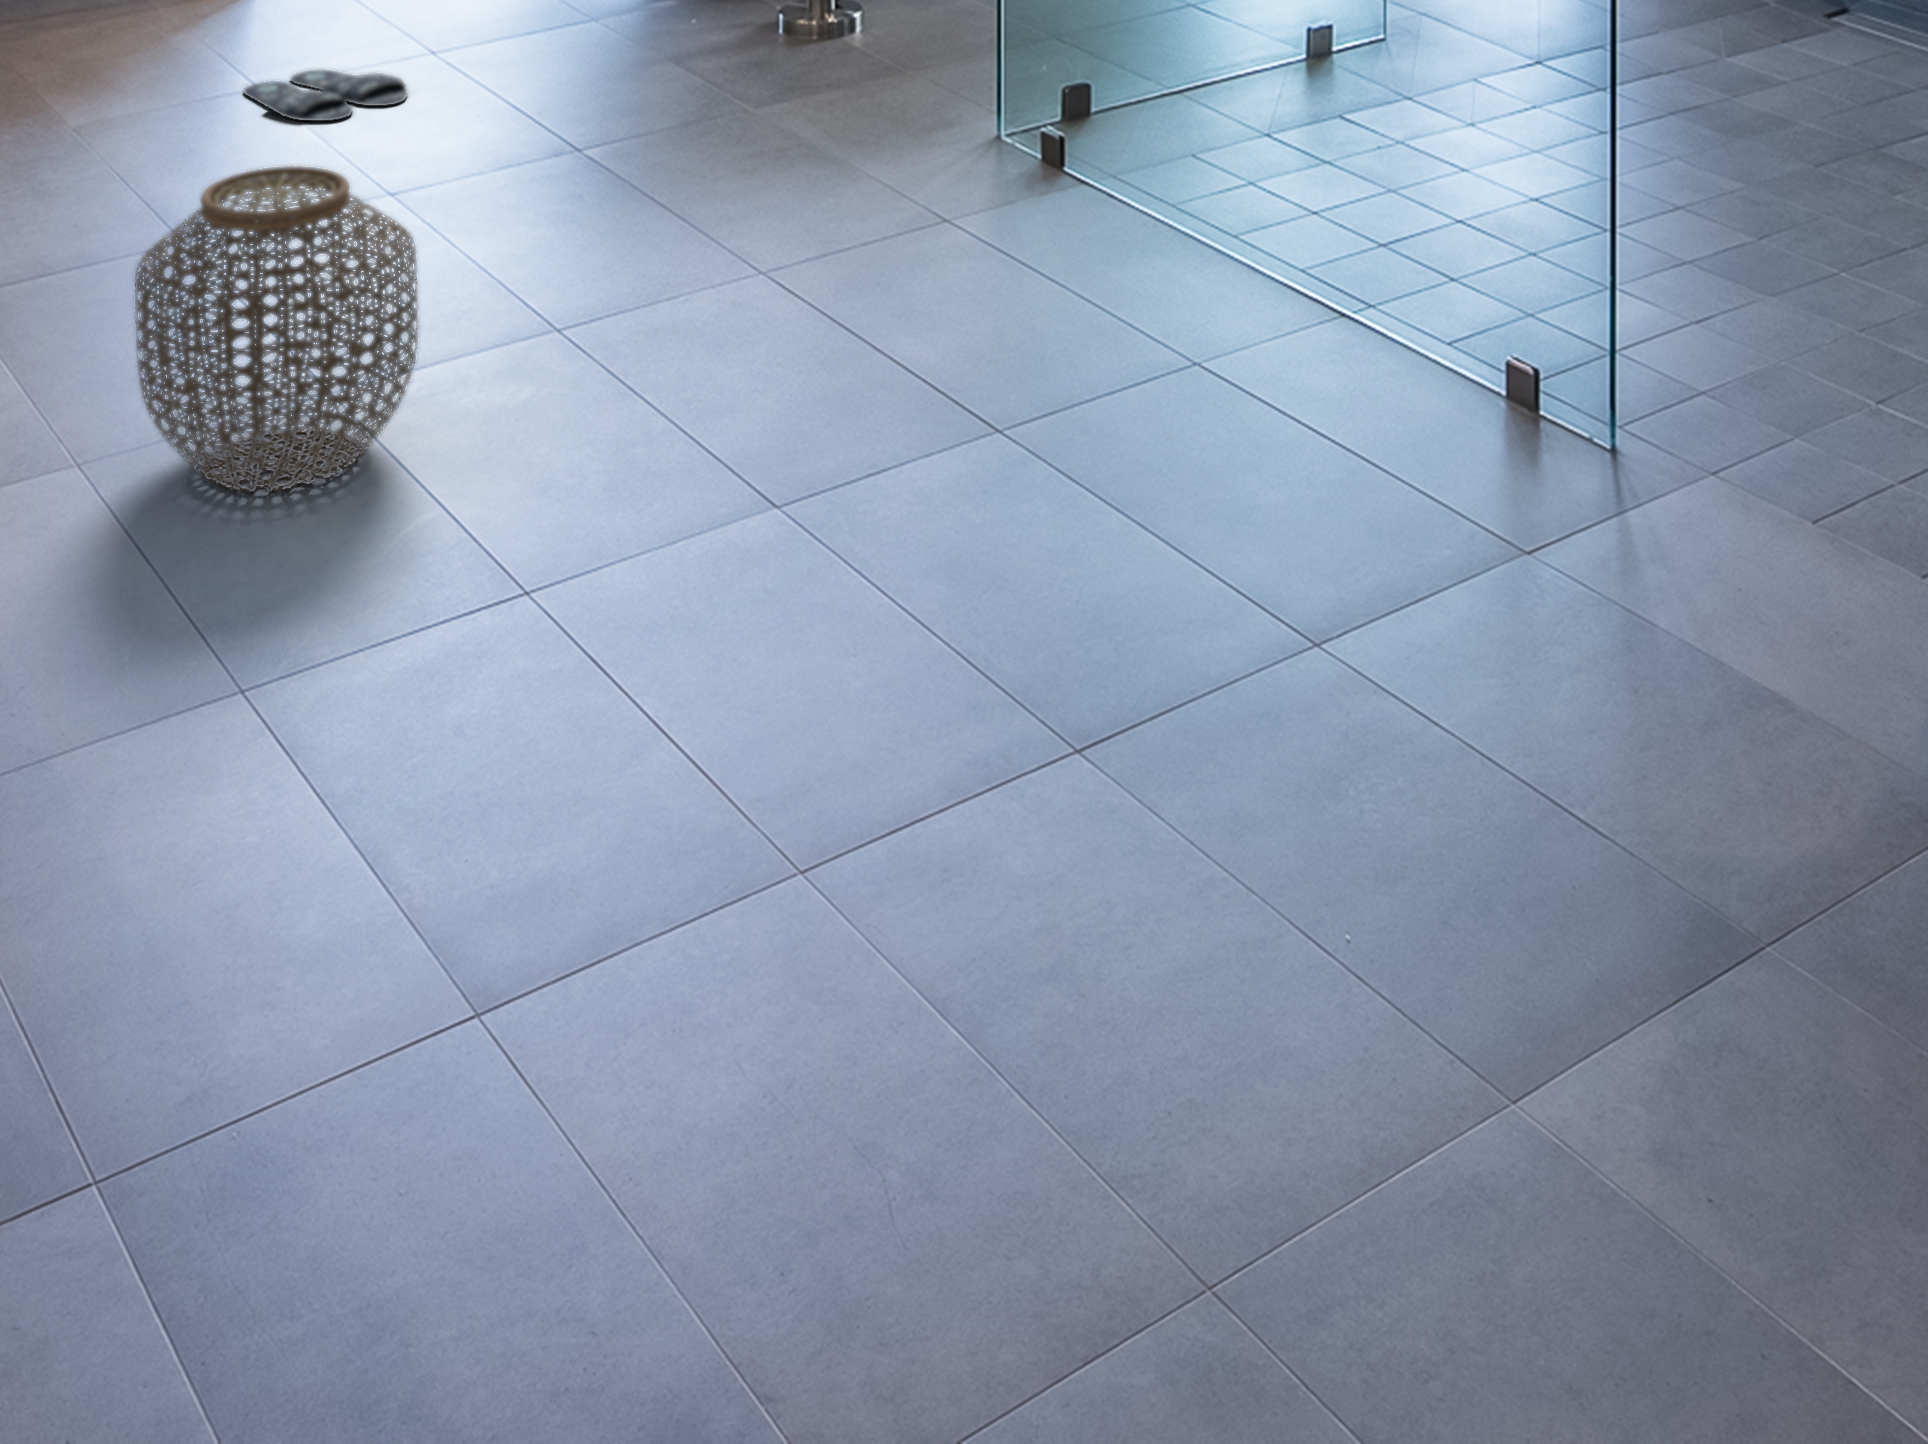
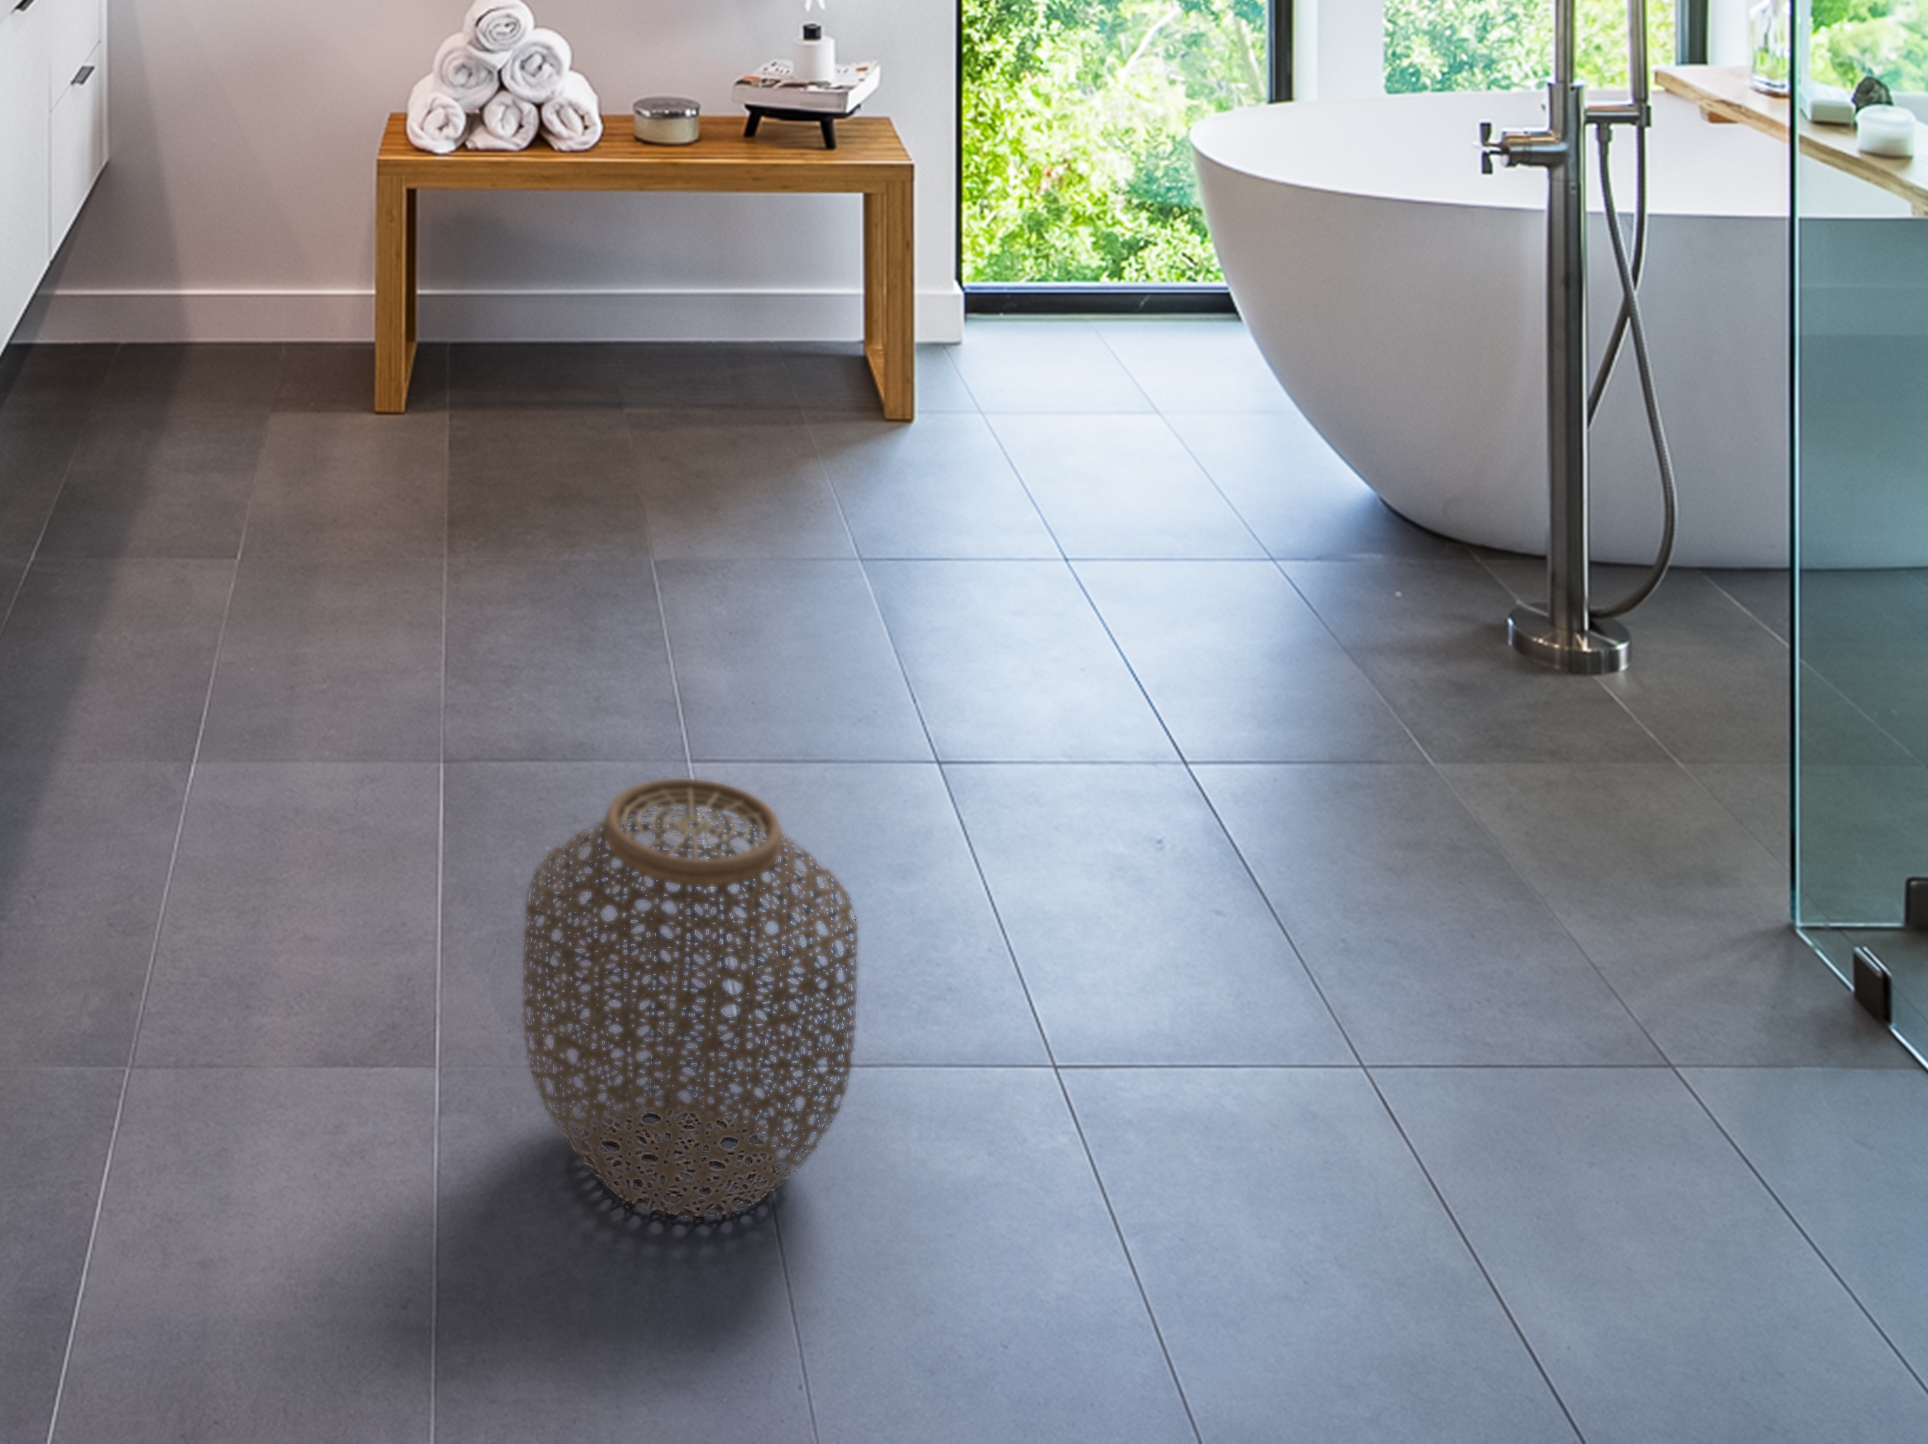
slippers: present [243,70,407,121] -> none [841,547,1016,628]

